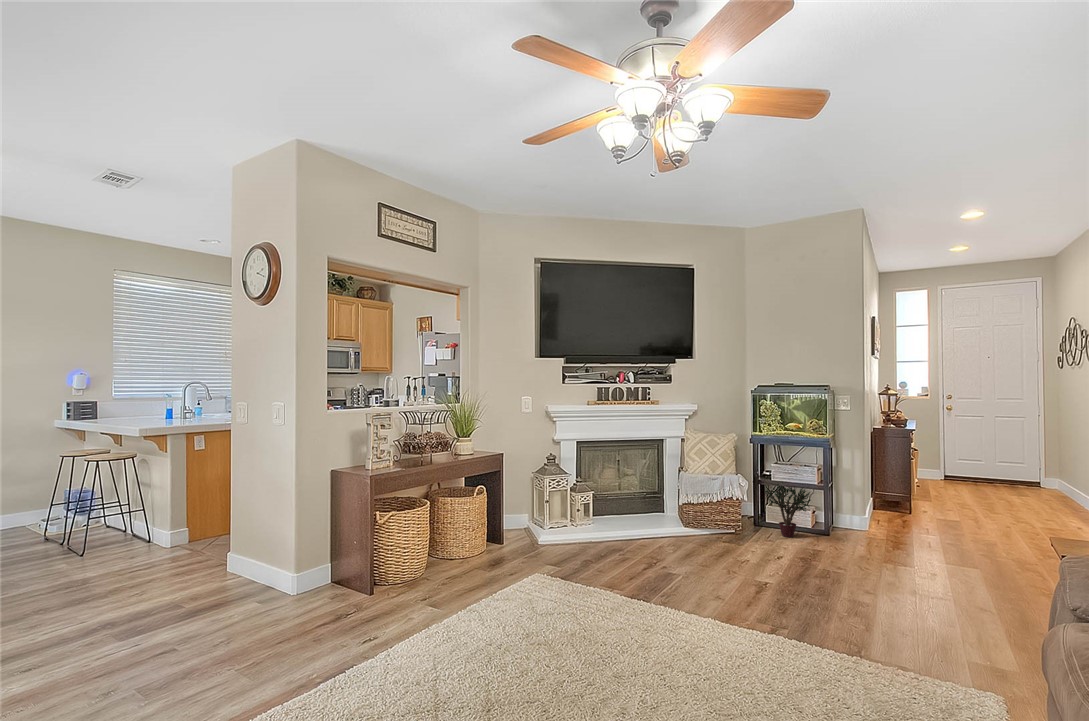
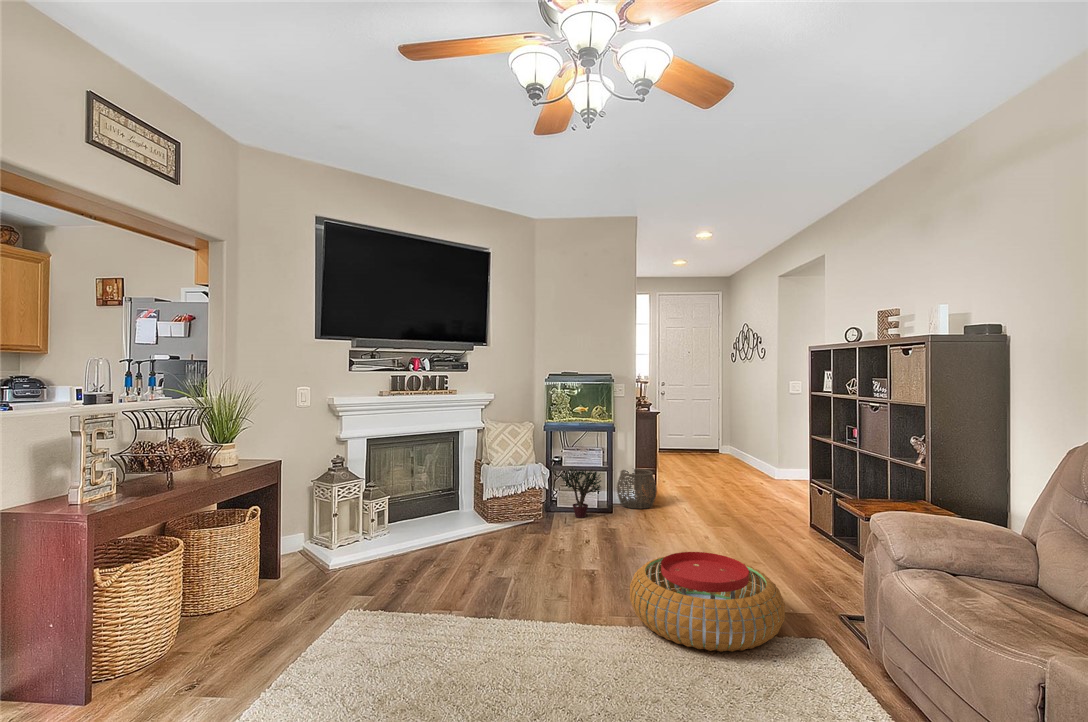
woven basket: none [839,492,891,538] -> present [617,469,657,509]
pouf: none [770,572,944,674] -> present [630,552,785,652]

